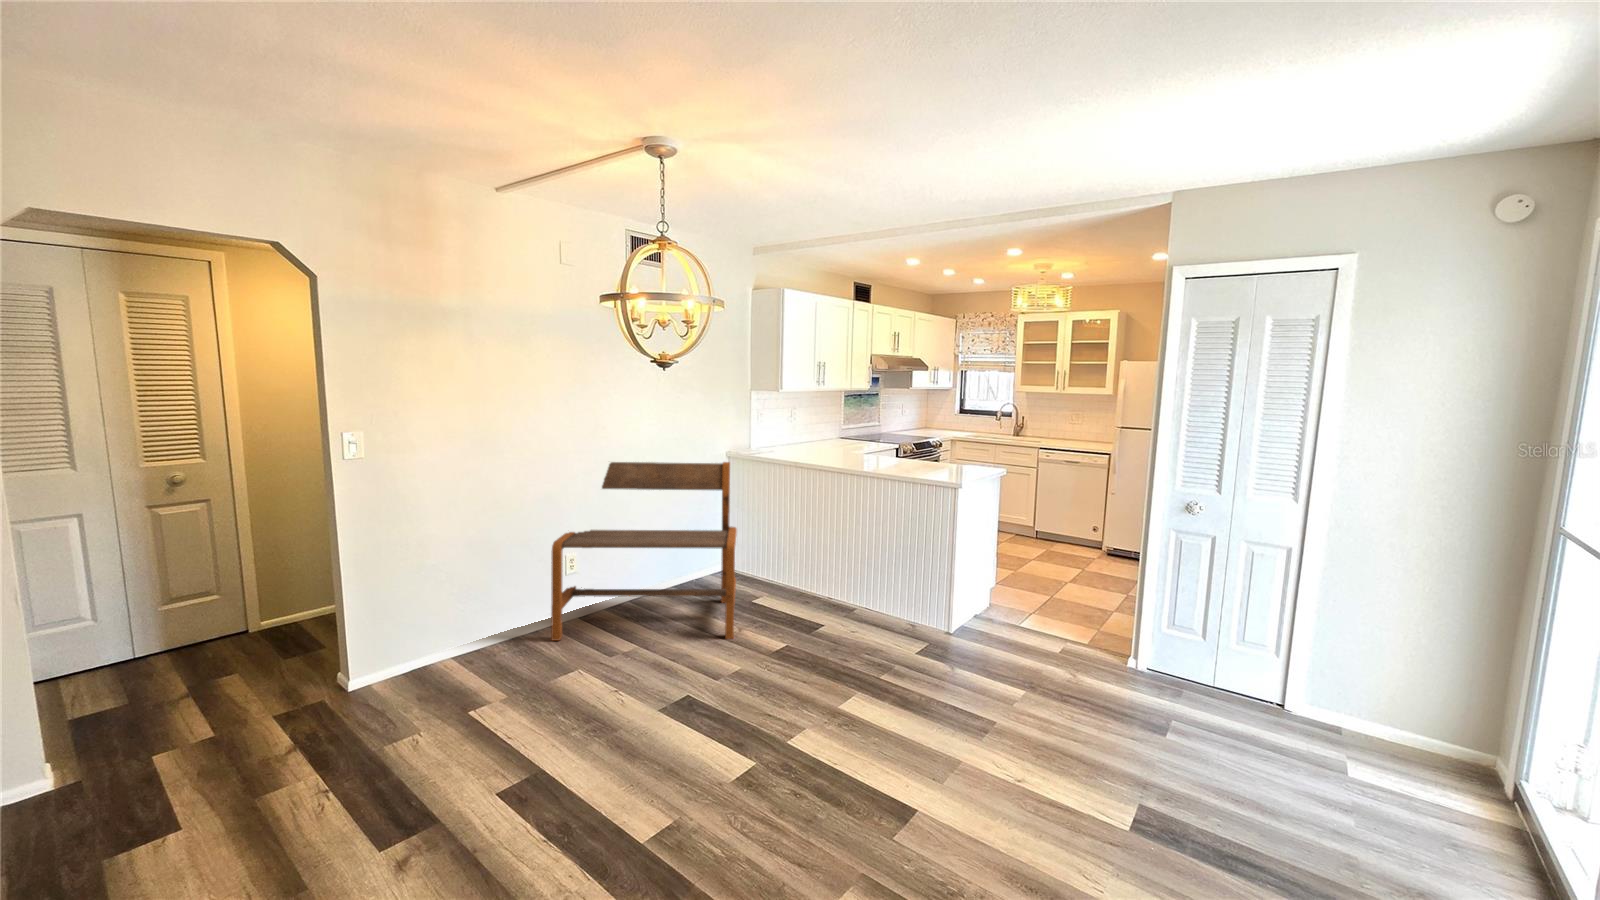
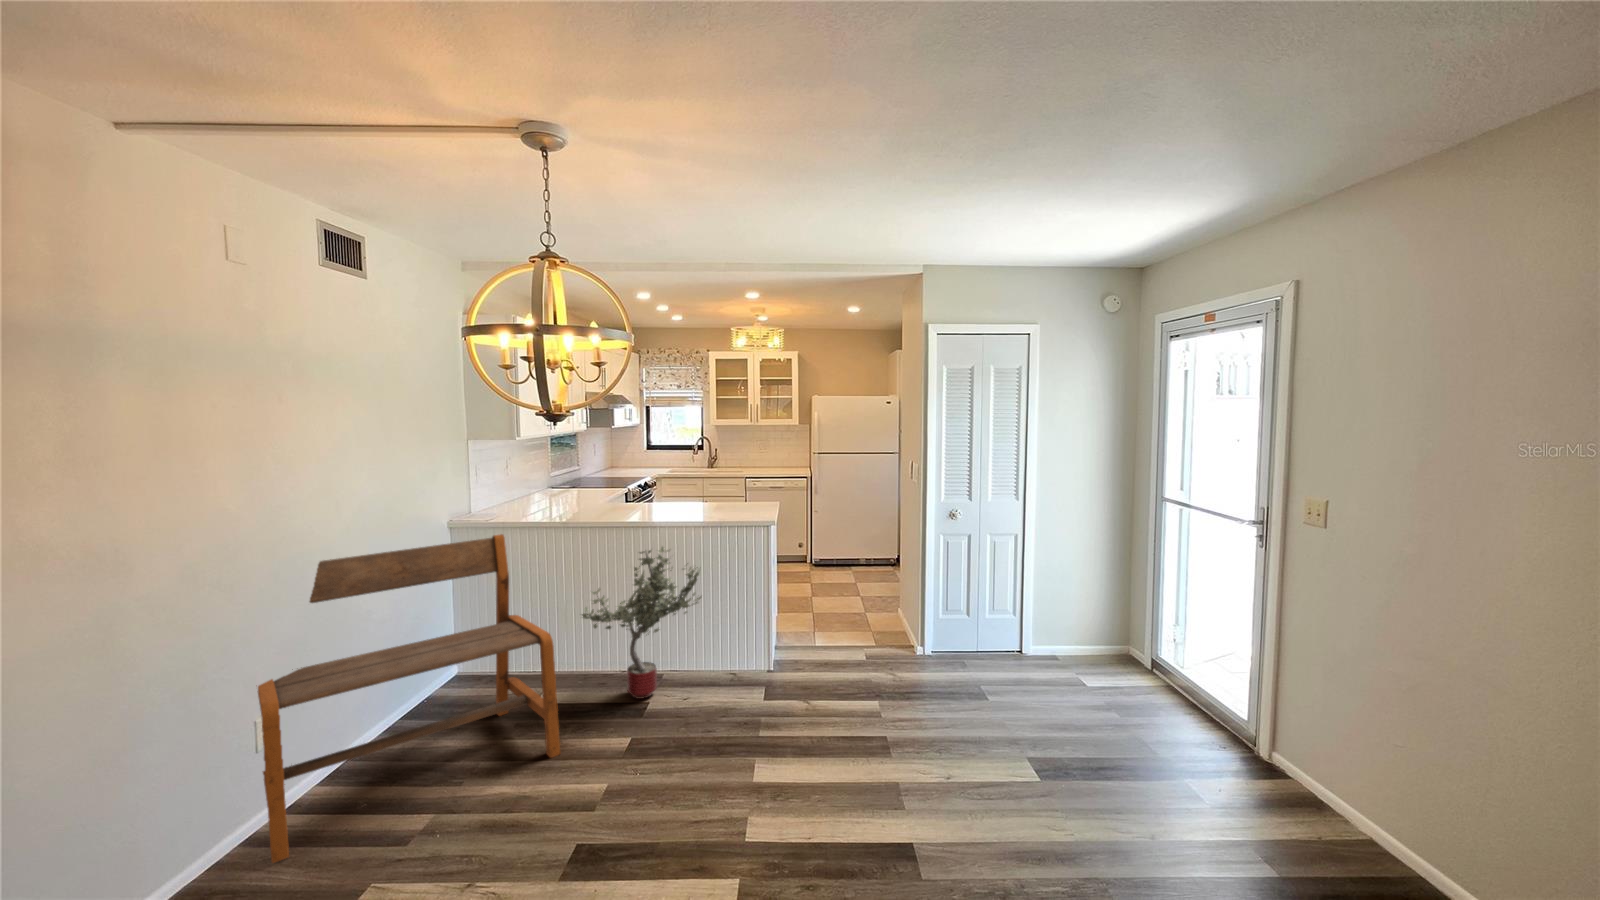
potted tree: none [786,492,878,622] -> present [582,547,701,699]

